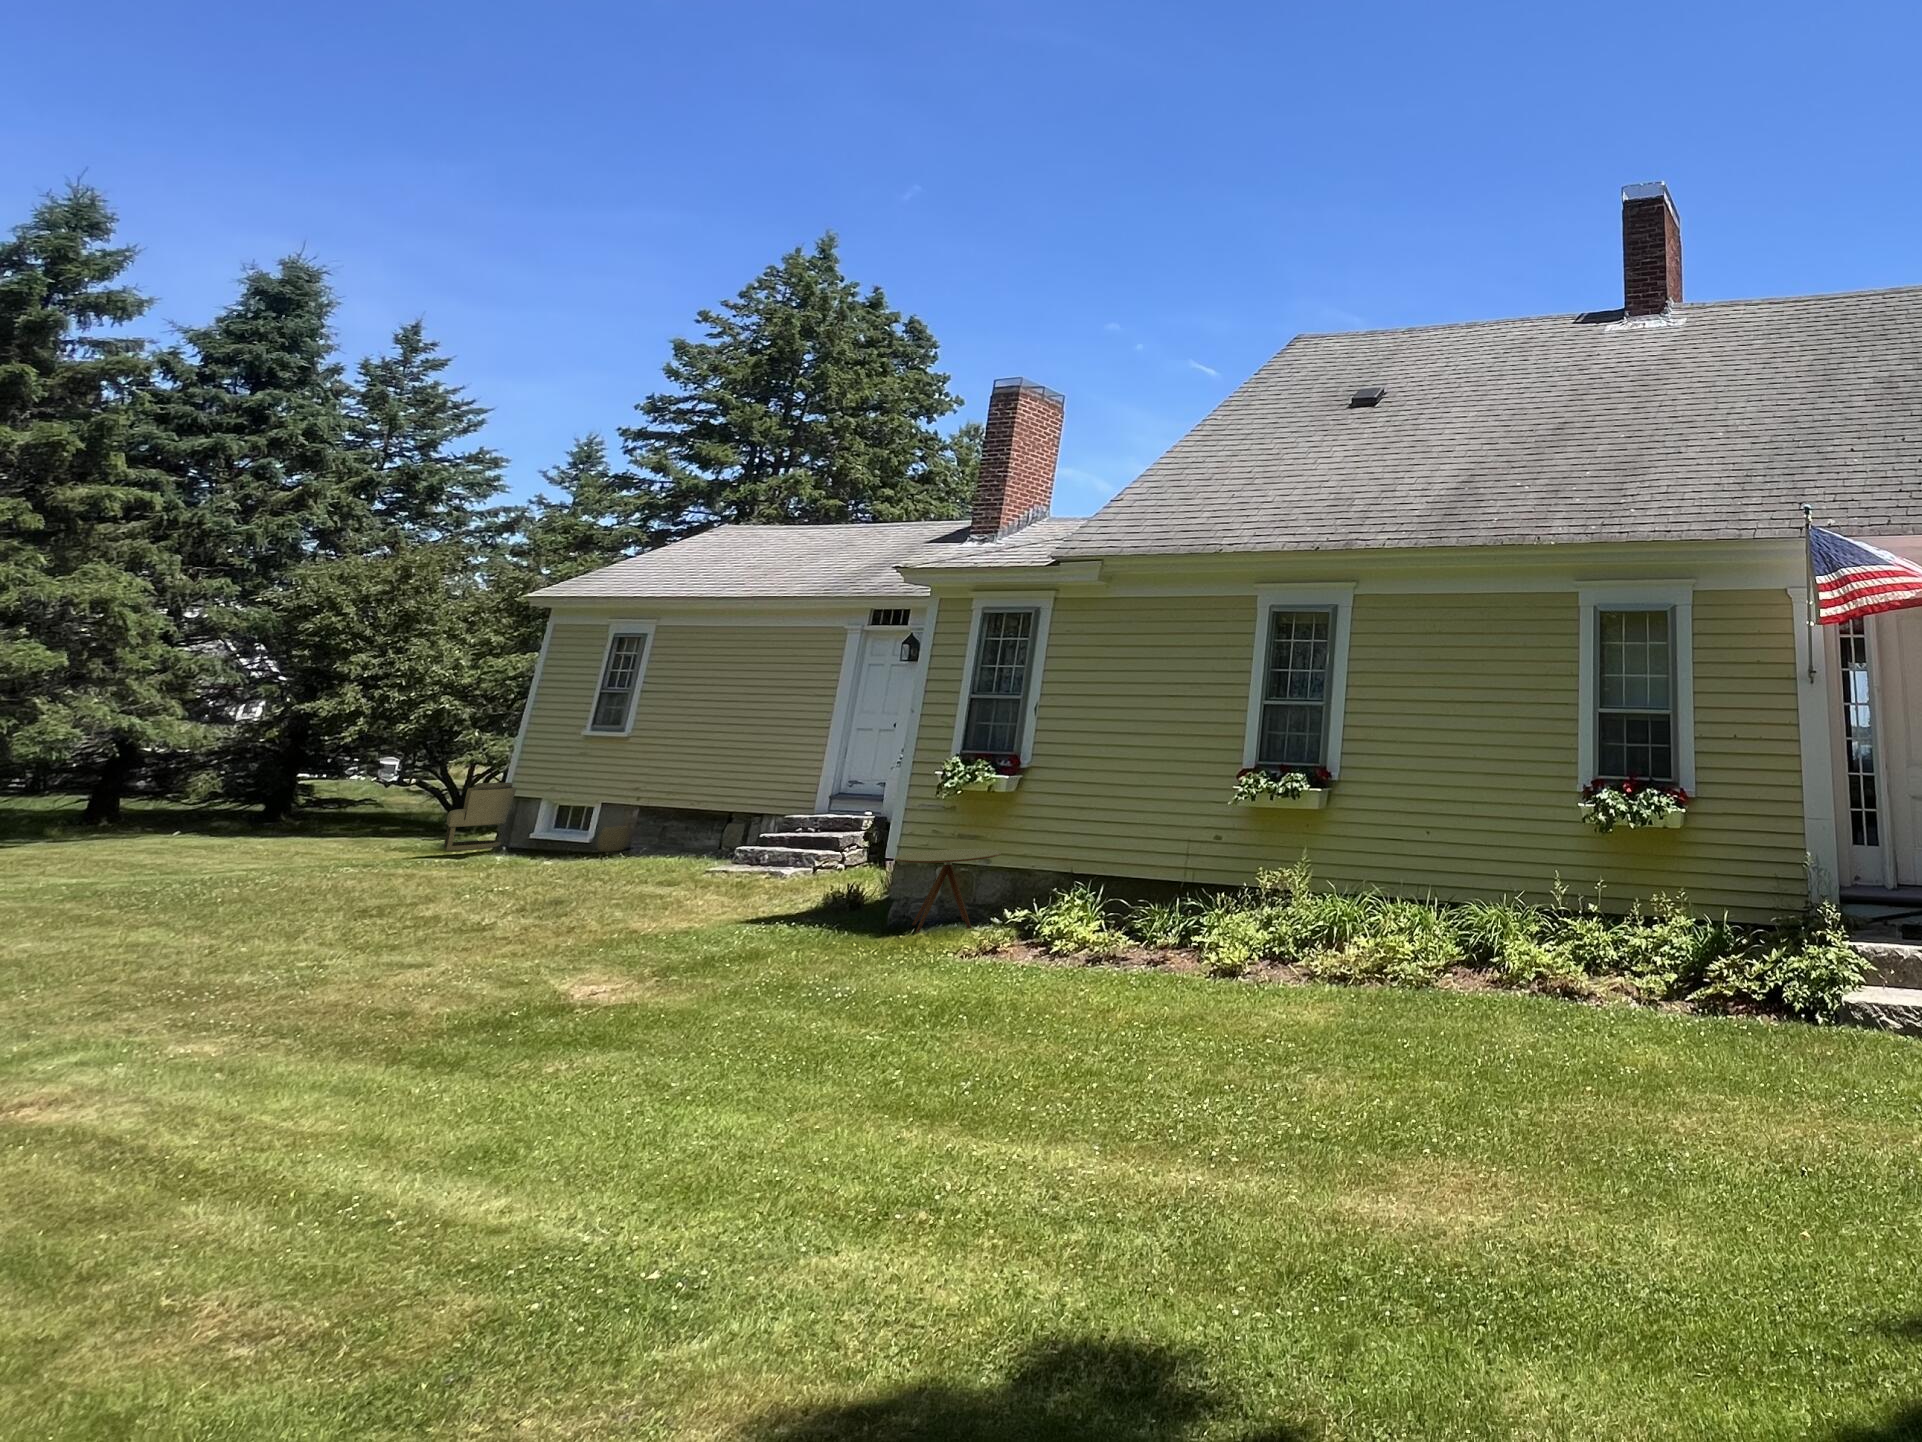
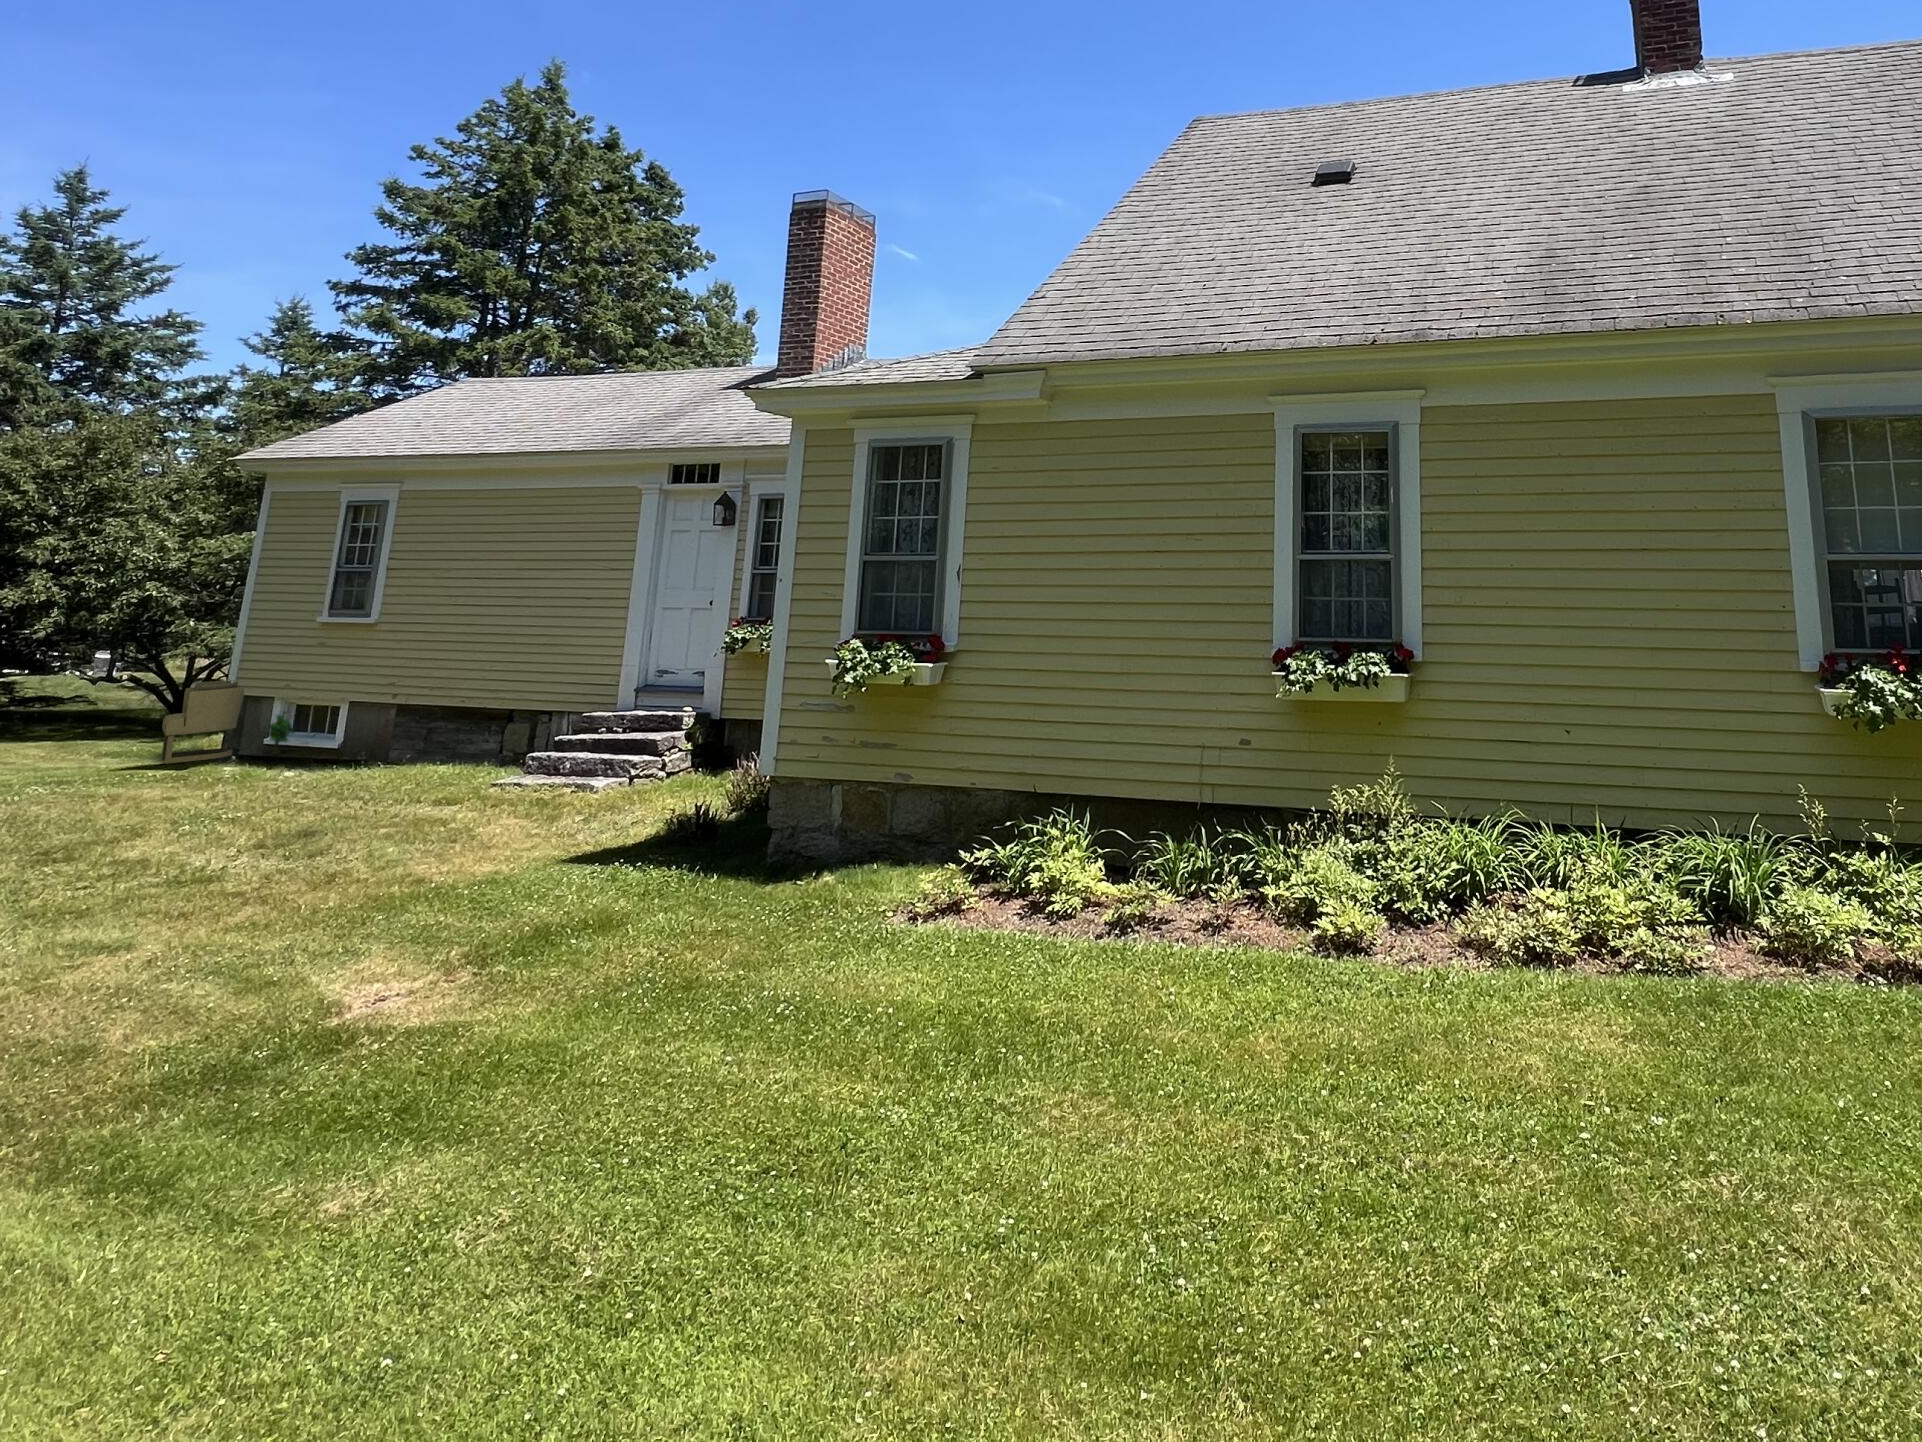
decorative plant: none [529,809,553,847] -> present [268,711,294,755]
woven basket: present [598,826,629,852] -> none [353,730,392,761]
round table: present [895,849,1001,933] -> none [788,760,927,878]

